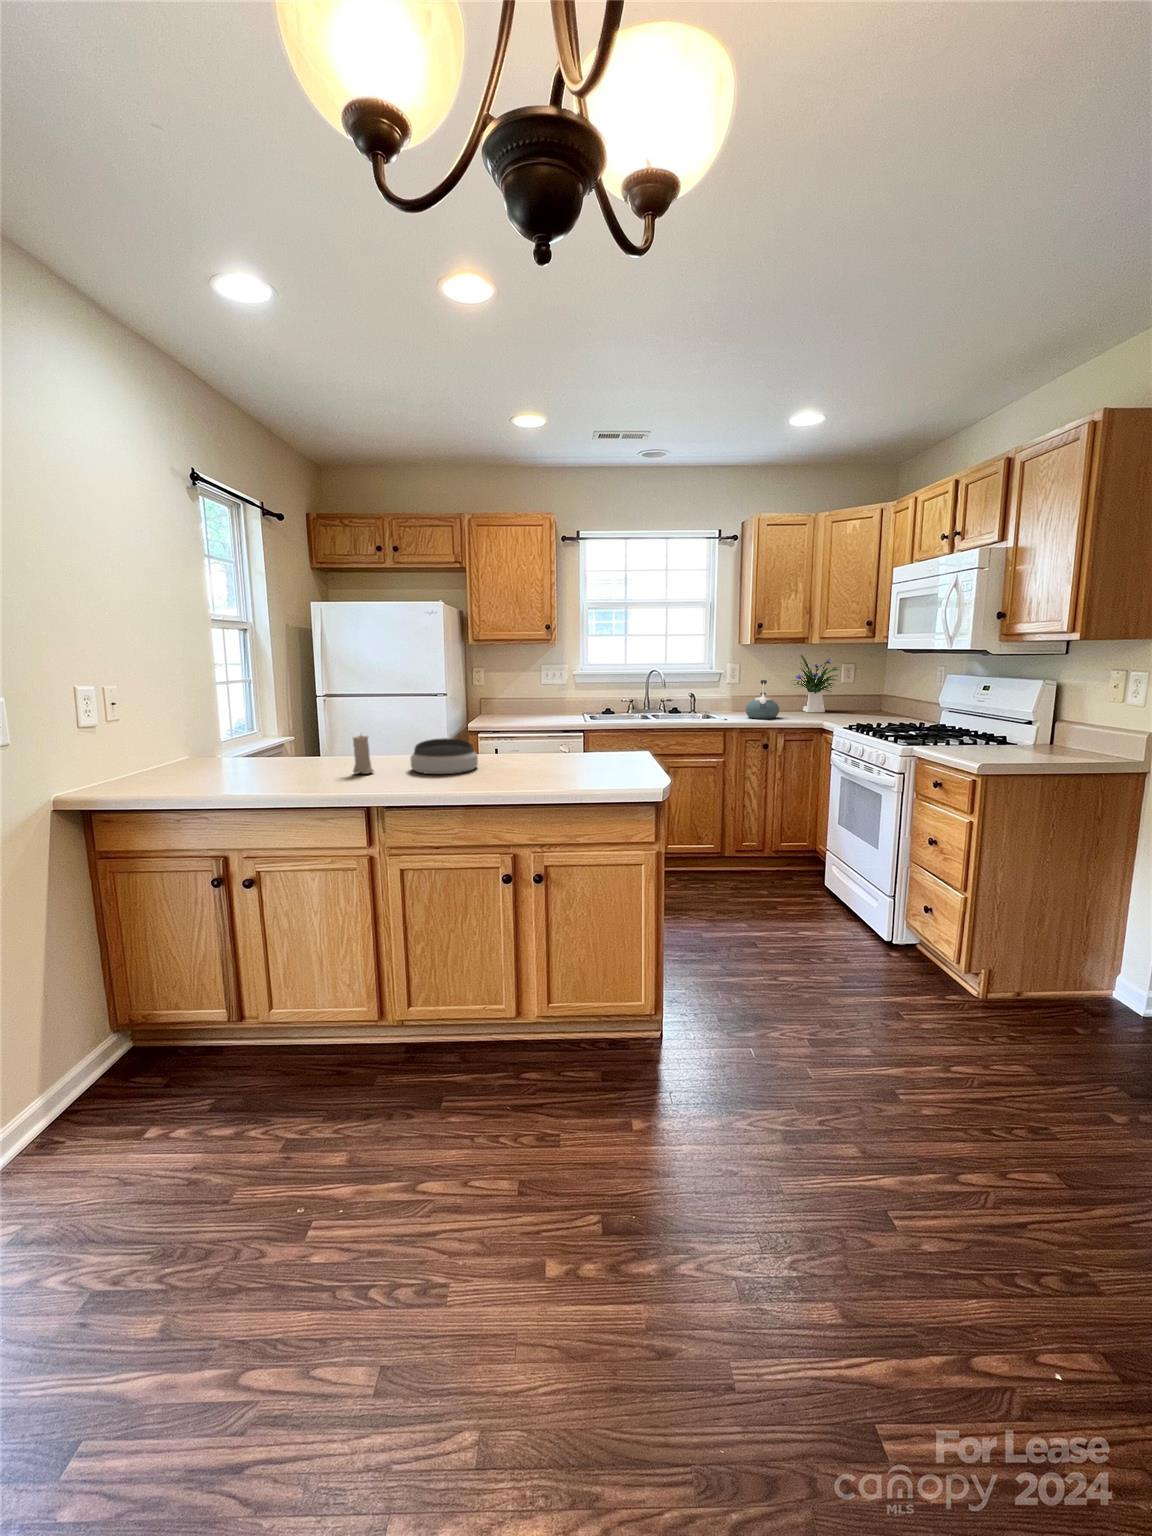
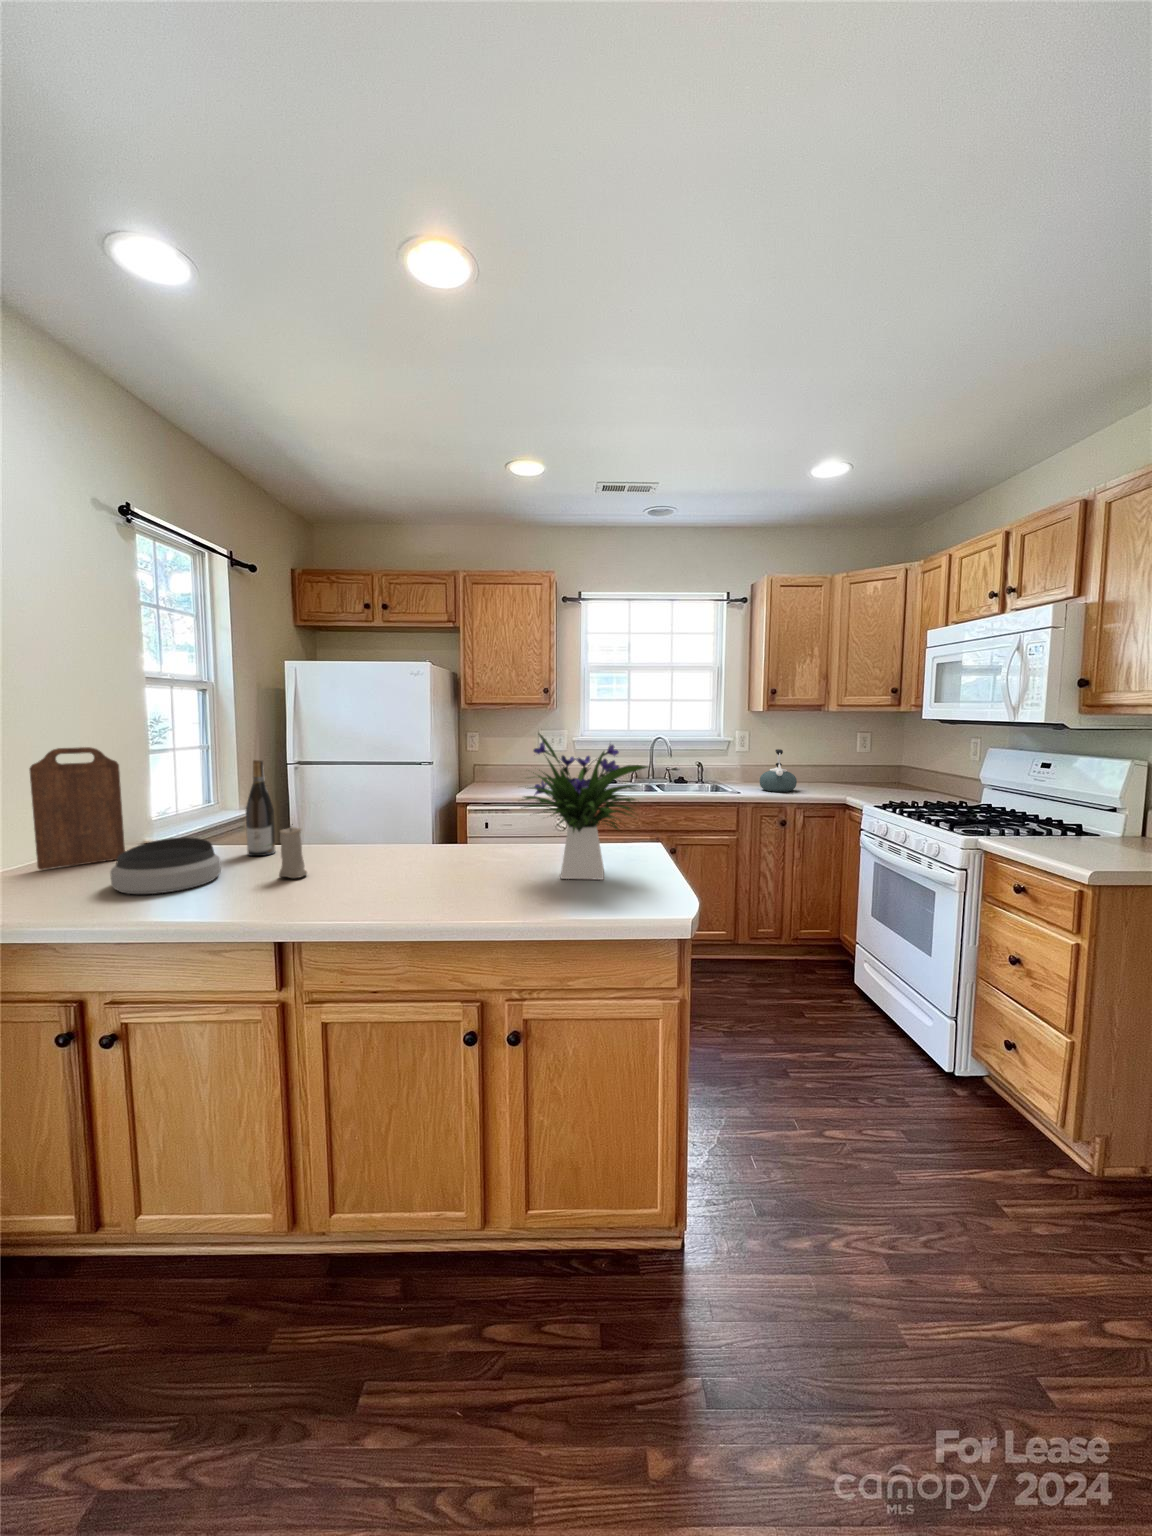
flower arrangement: present [792,655,838,712] -> present [524,734,648,880]
cutting board: none [152,676,222,772] -> present [30,747,125,870]
wine bottle: none [315,686,339,763] -> present [246,760,276,856]
bowl: present [410,738,478,774] -> present [110,837,221,894]

